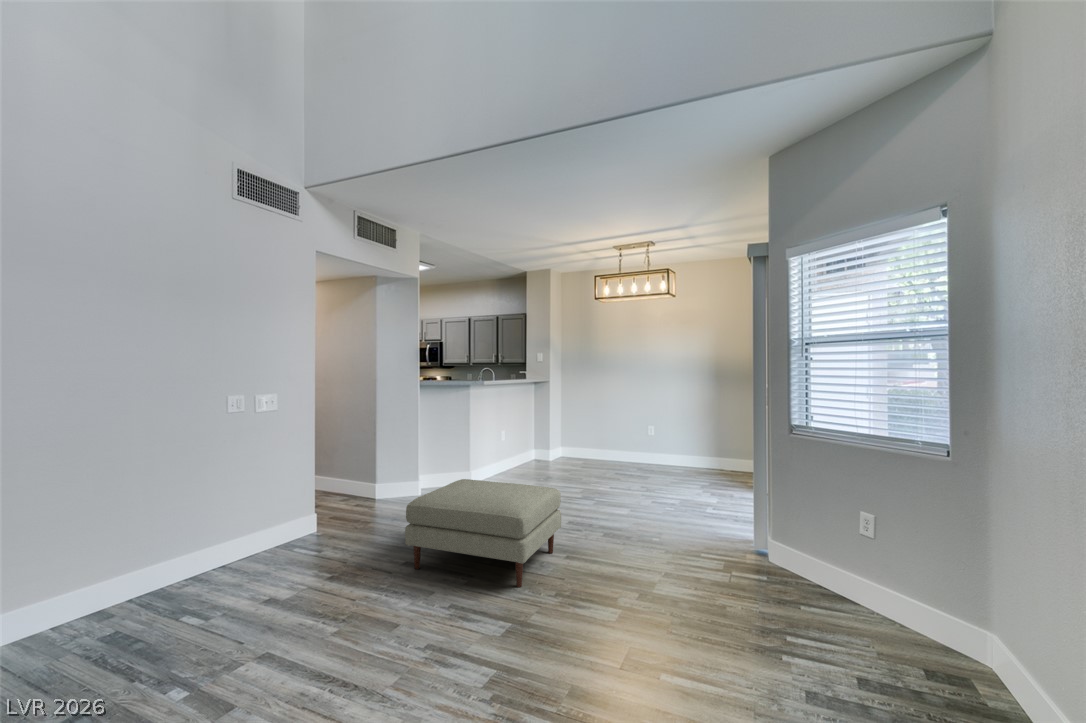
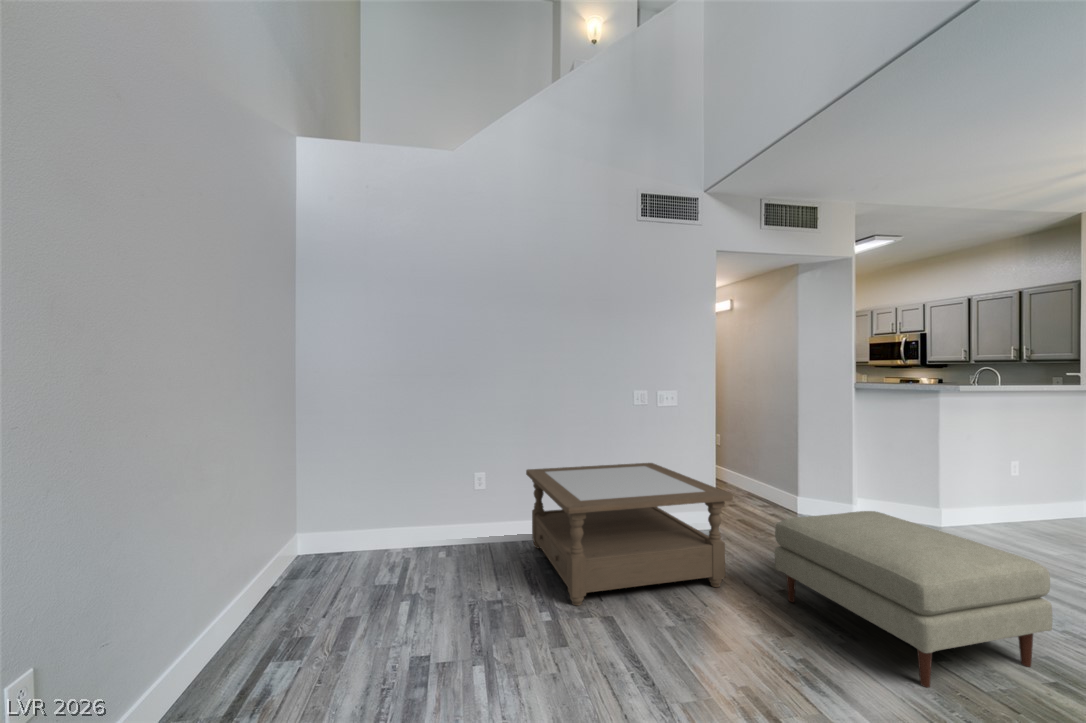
coffee table: none [64,476,369,665] -> present [526,463,733,606]

